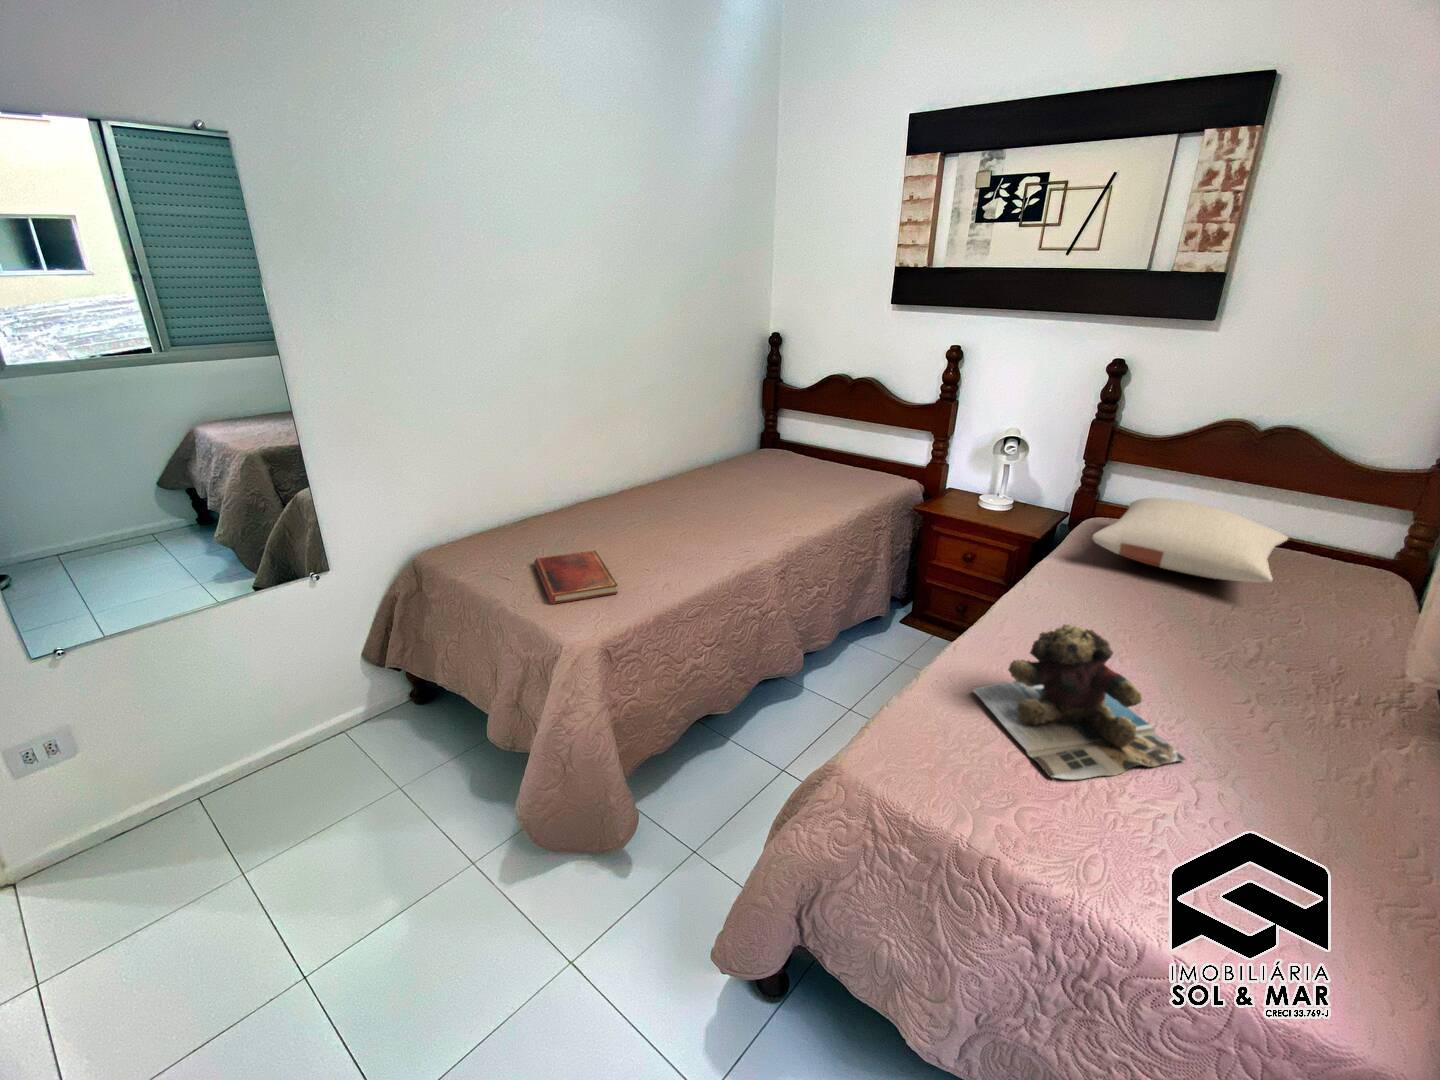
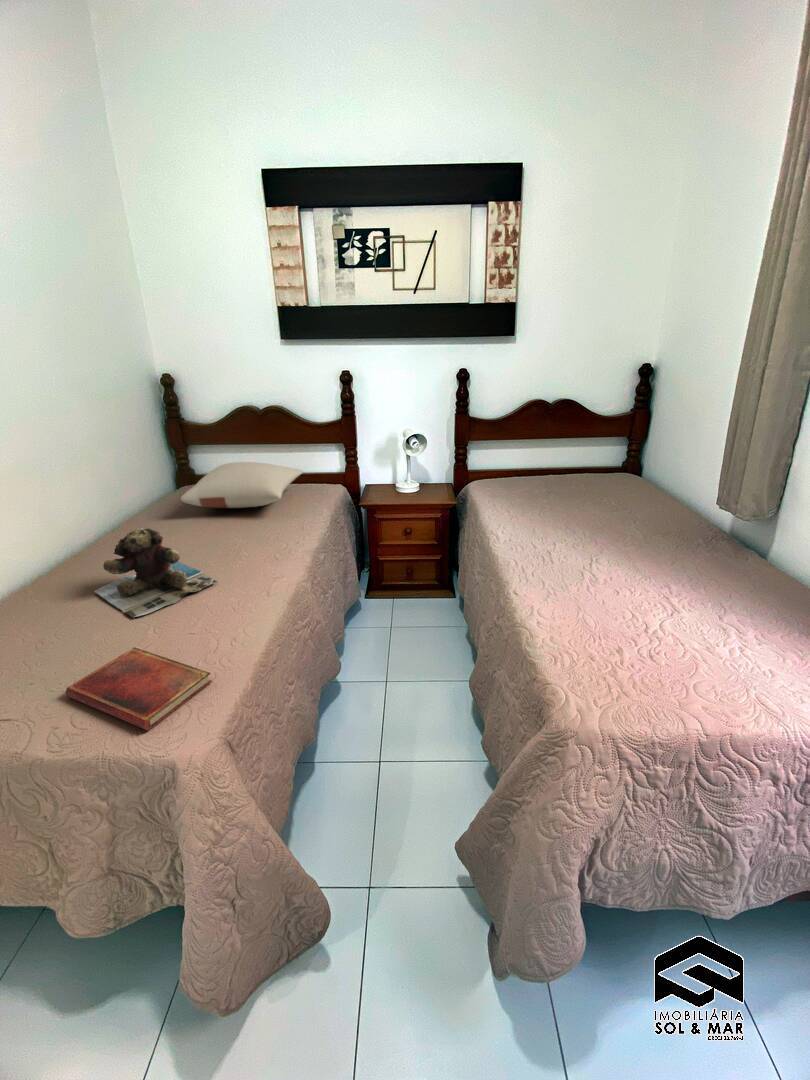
pillow: present [1092,498,1288,582] -> present [180,462,303,508]
teddy bear: present [973,624,1186,779] -> present [94,528,218,617]

